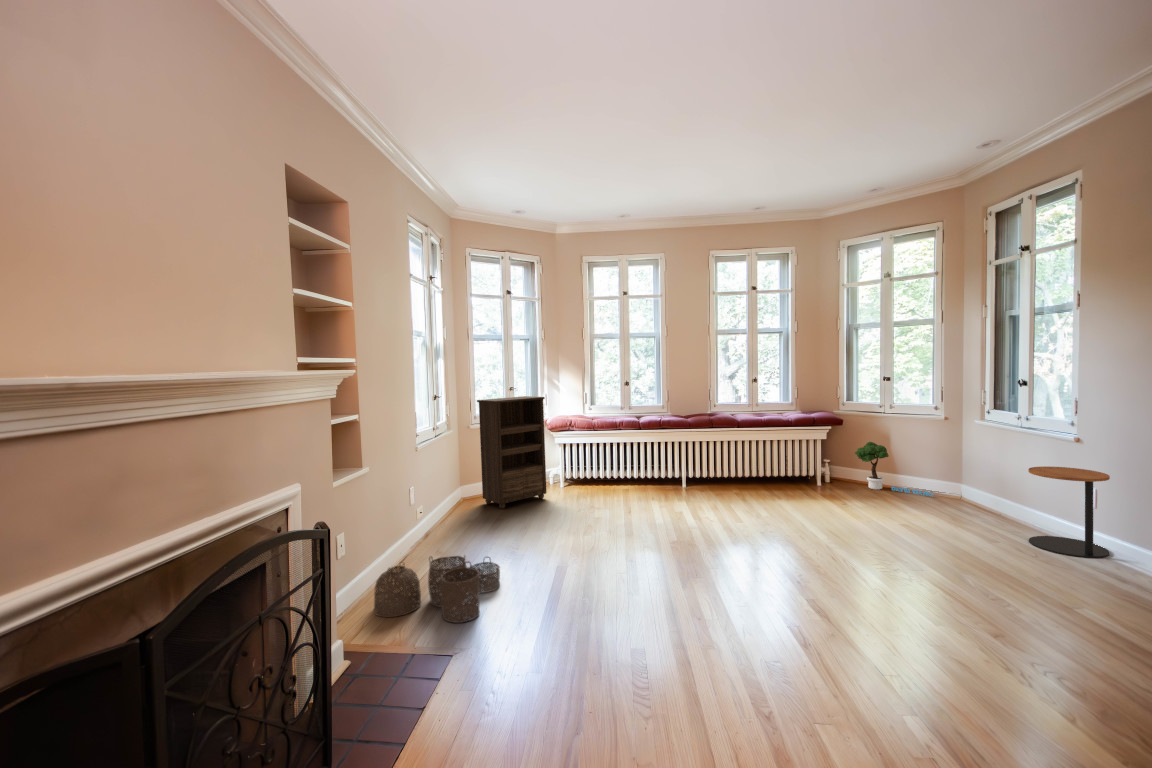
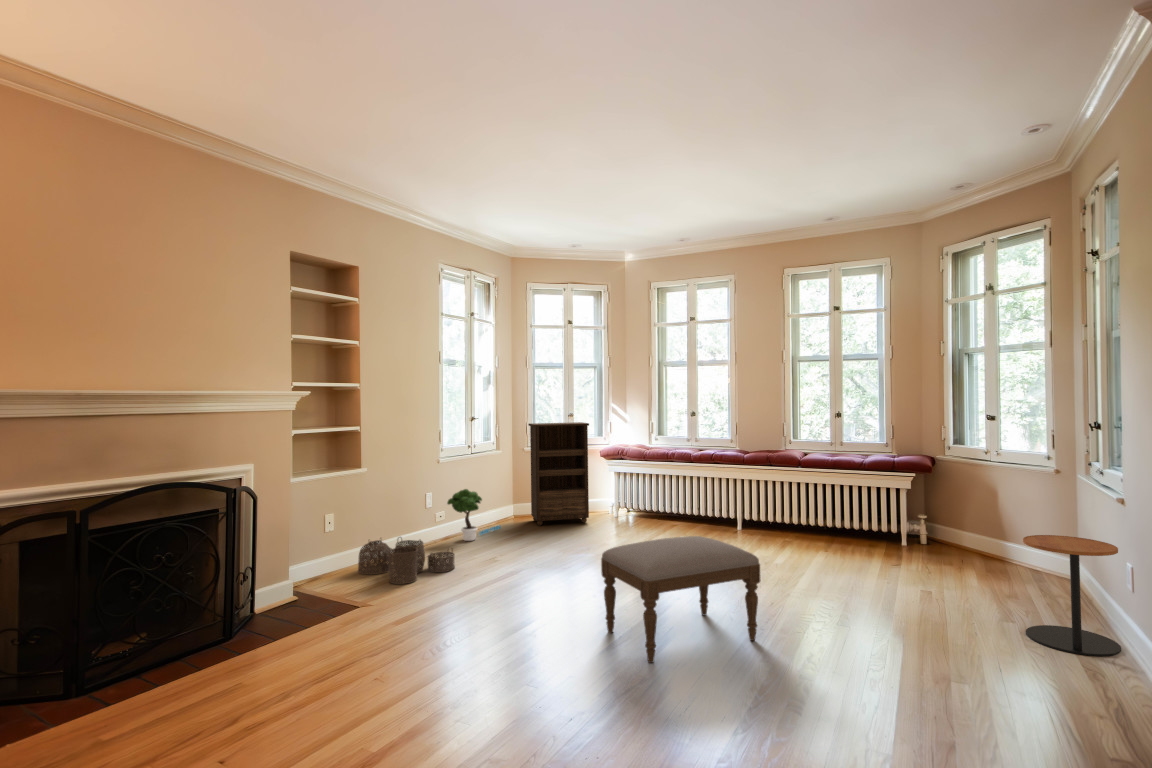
potted tree: present [855,442,933,497] -> present [447,489,501,541]
ottoman: none [792,506,927,659] -> present [601,536,760,663]

